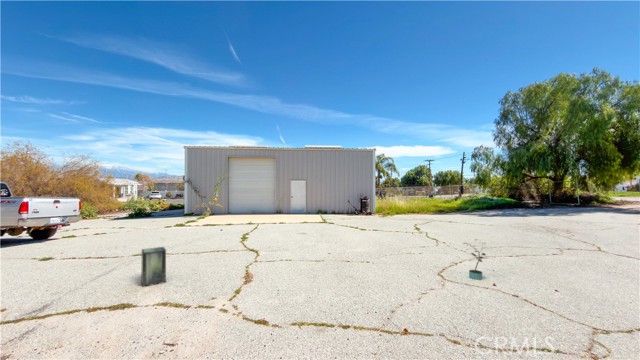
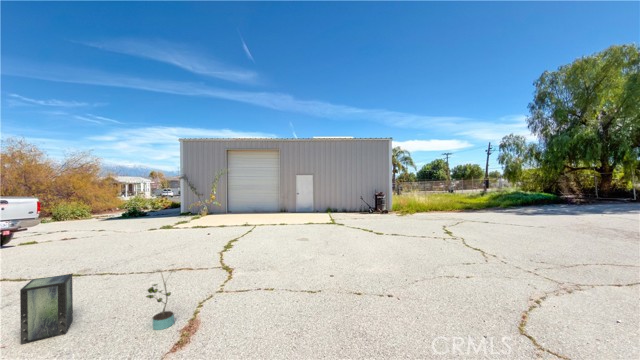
potted plant: present [464,243,486,280] -> present [146,270,175,330]

